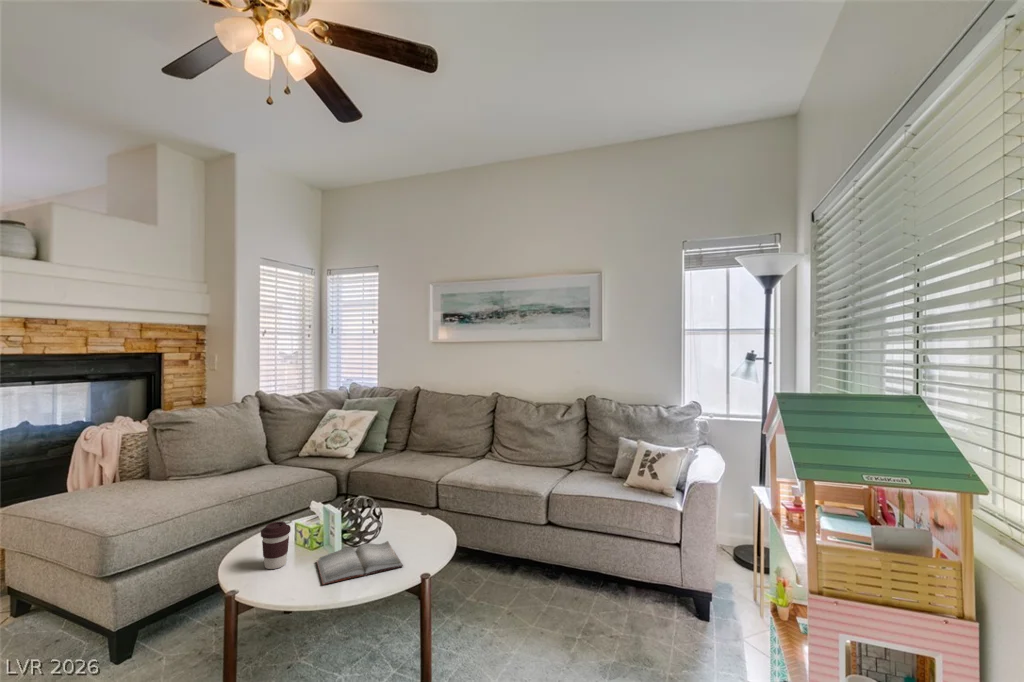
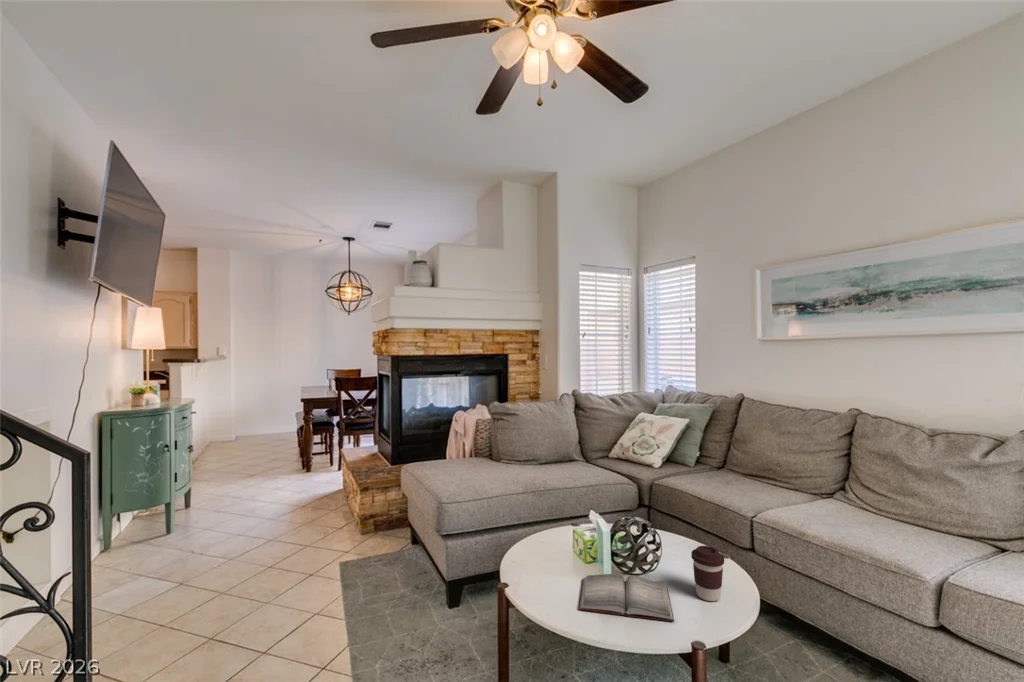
coffee cup: present [261,522,291,569] -> present [691,546,724,601]

